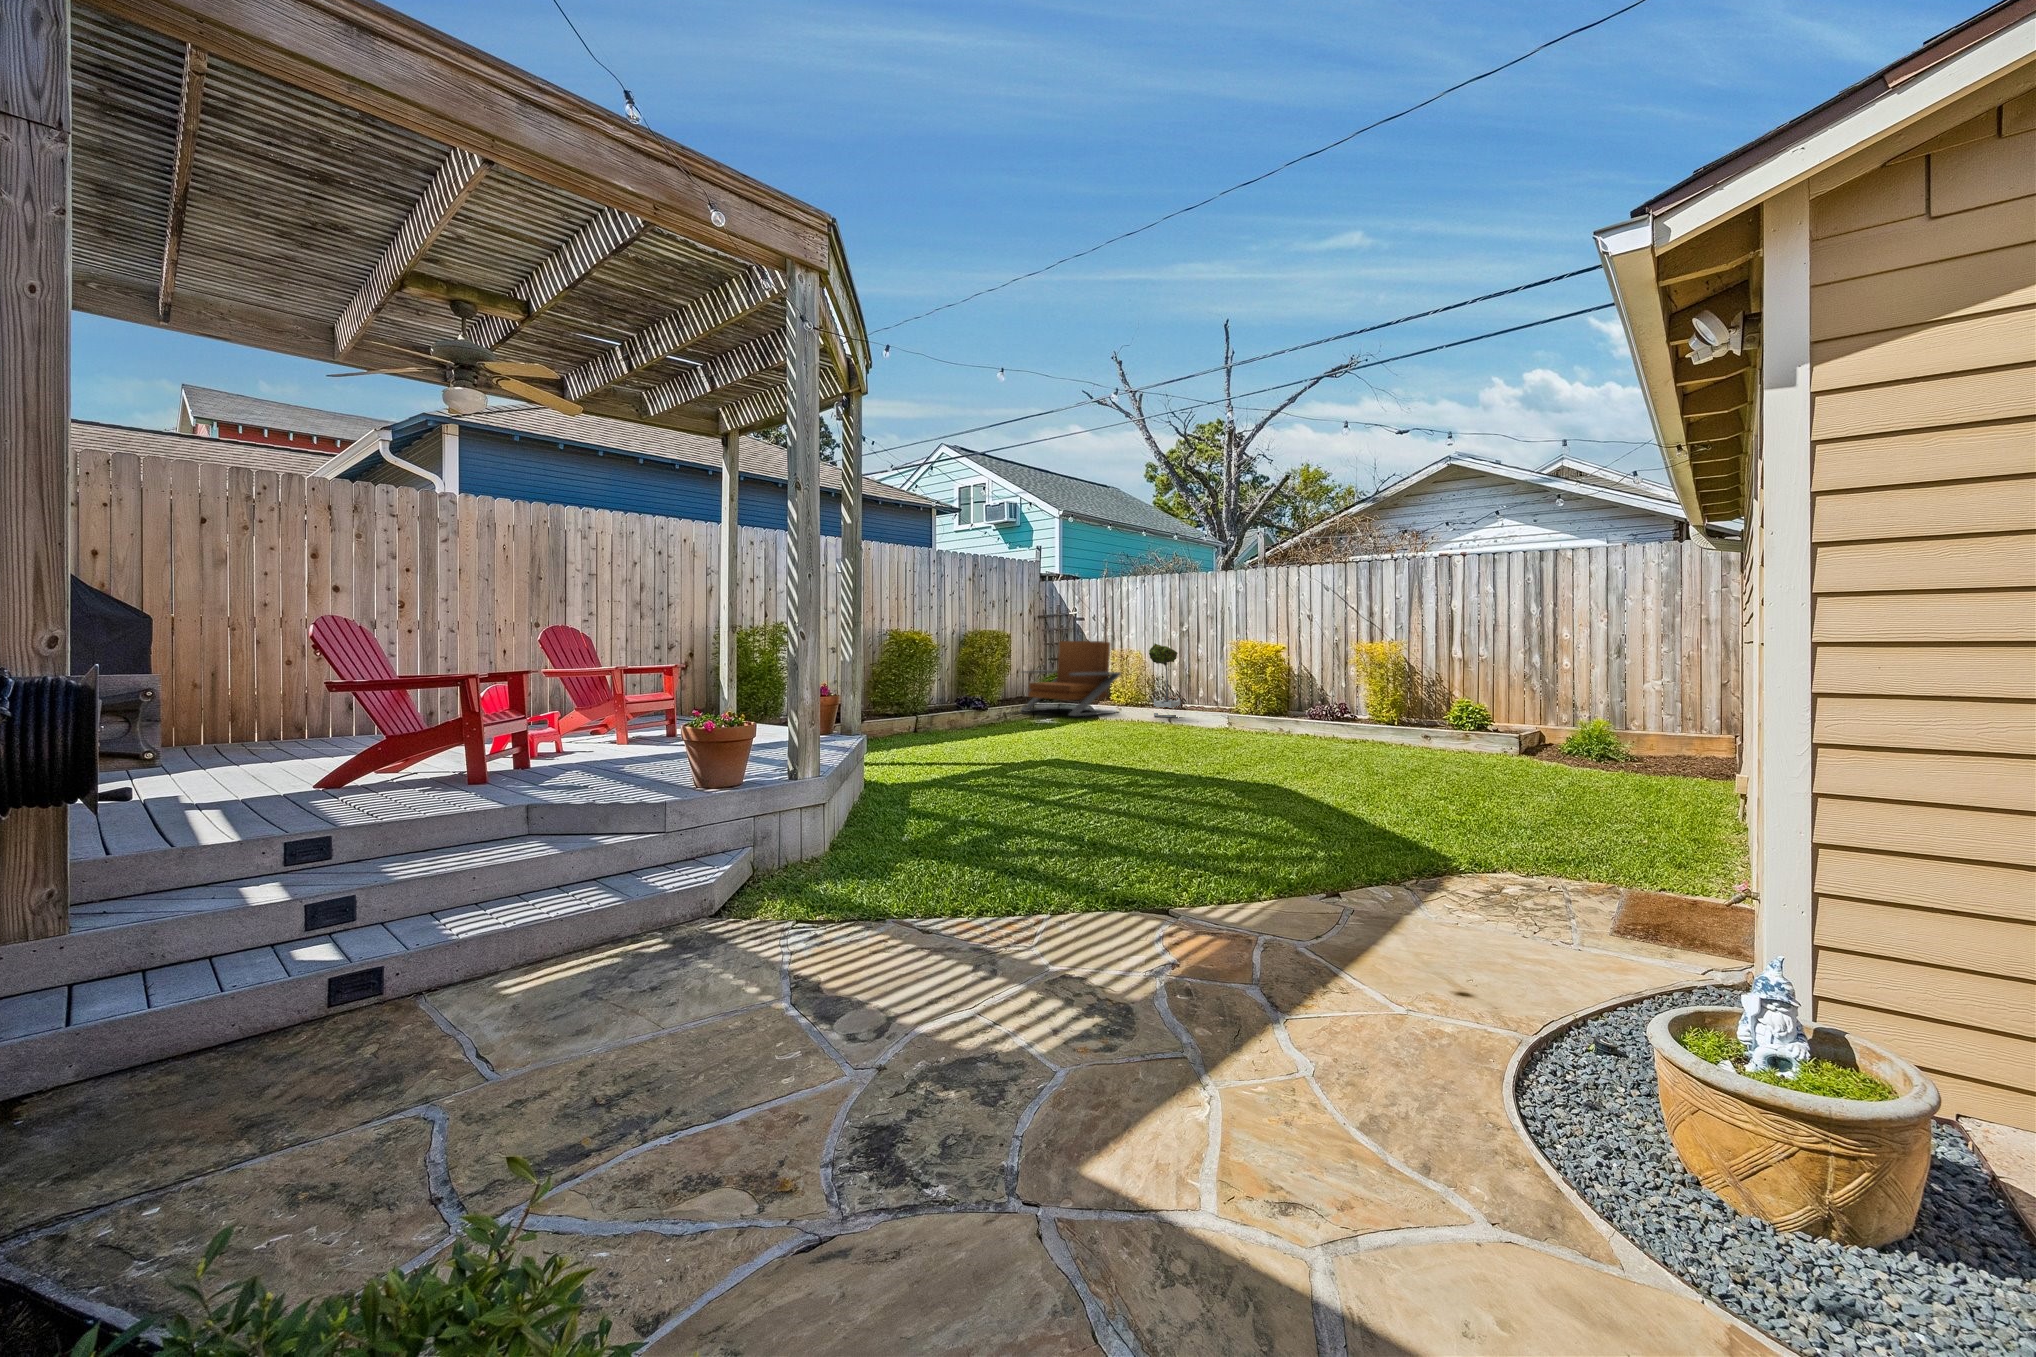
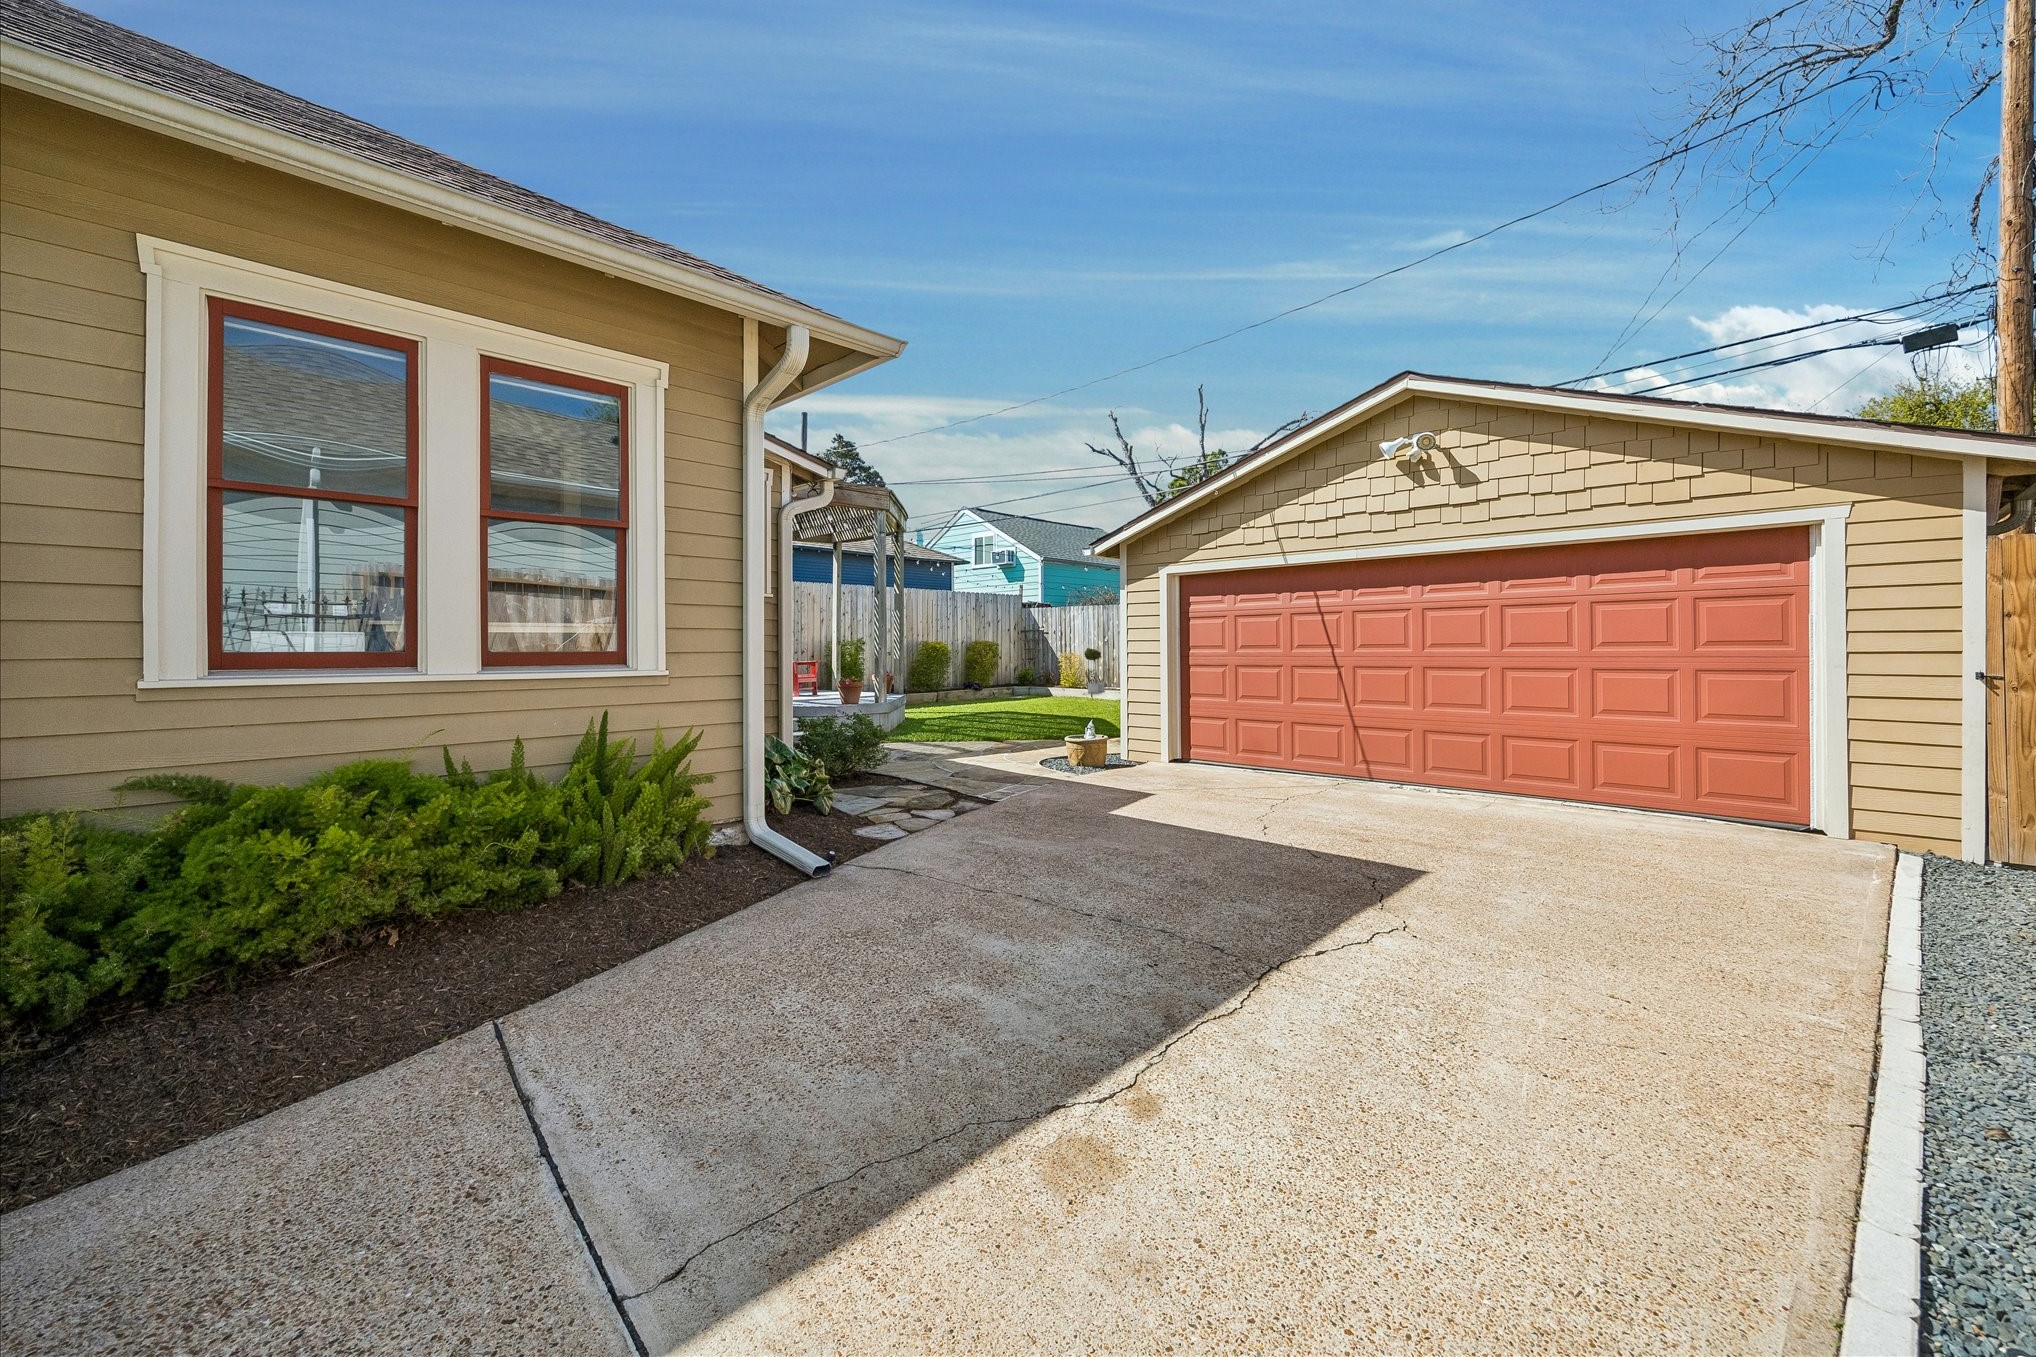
lounge chair: present [1021,641,1121,716] -> none [1006,647,1069,694]

